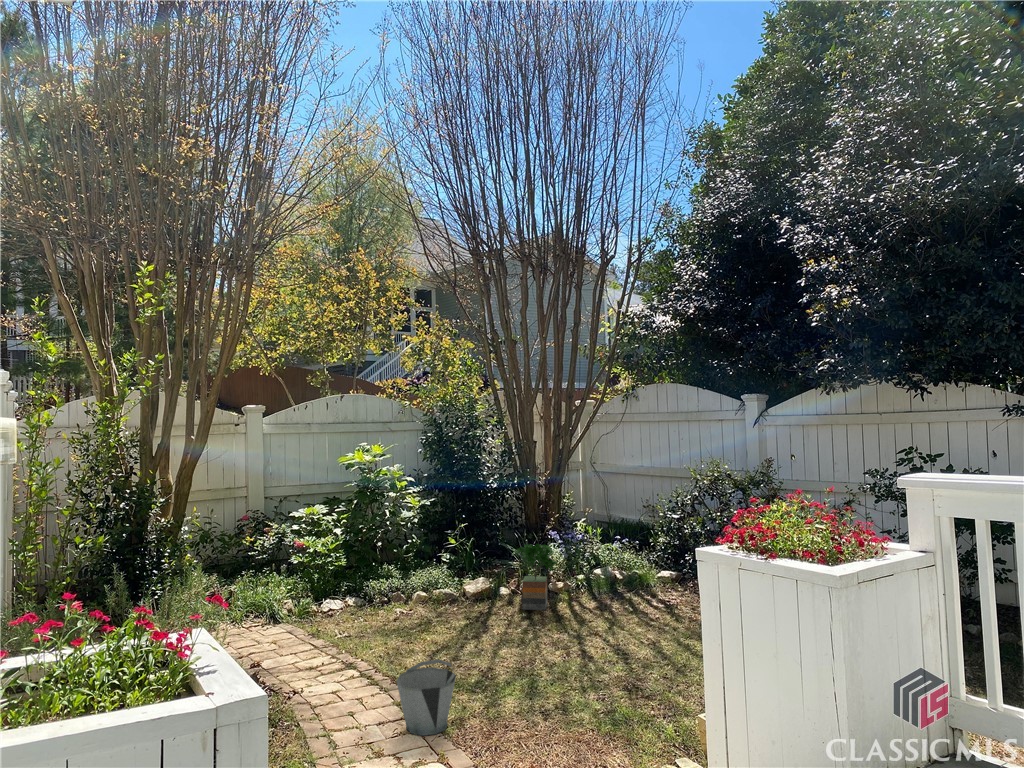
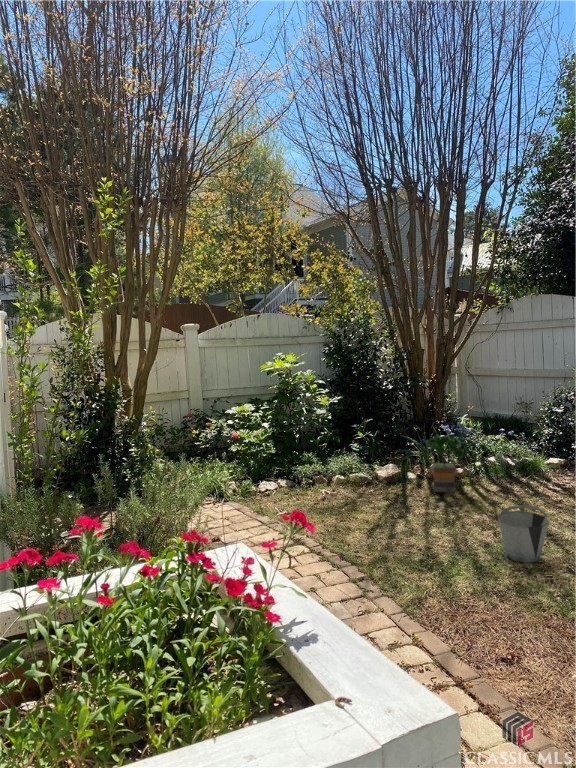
bucket: present [397,659,456,736] -> present [498,505,549,563]

